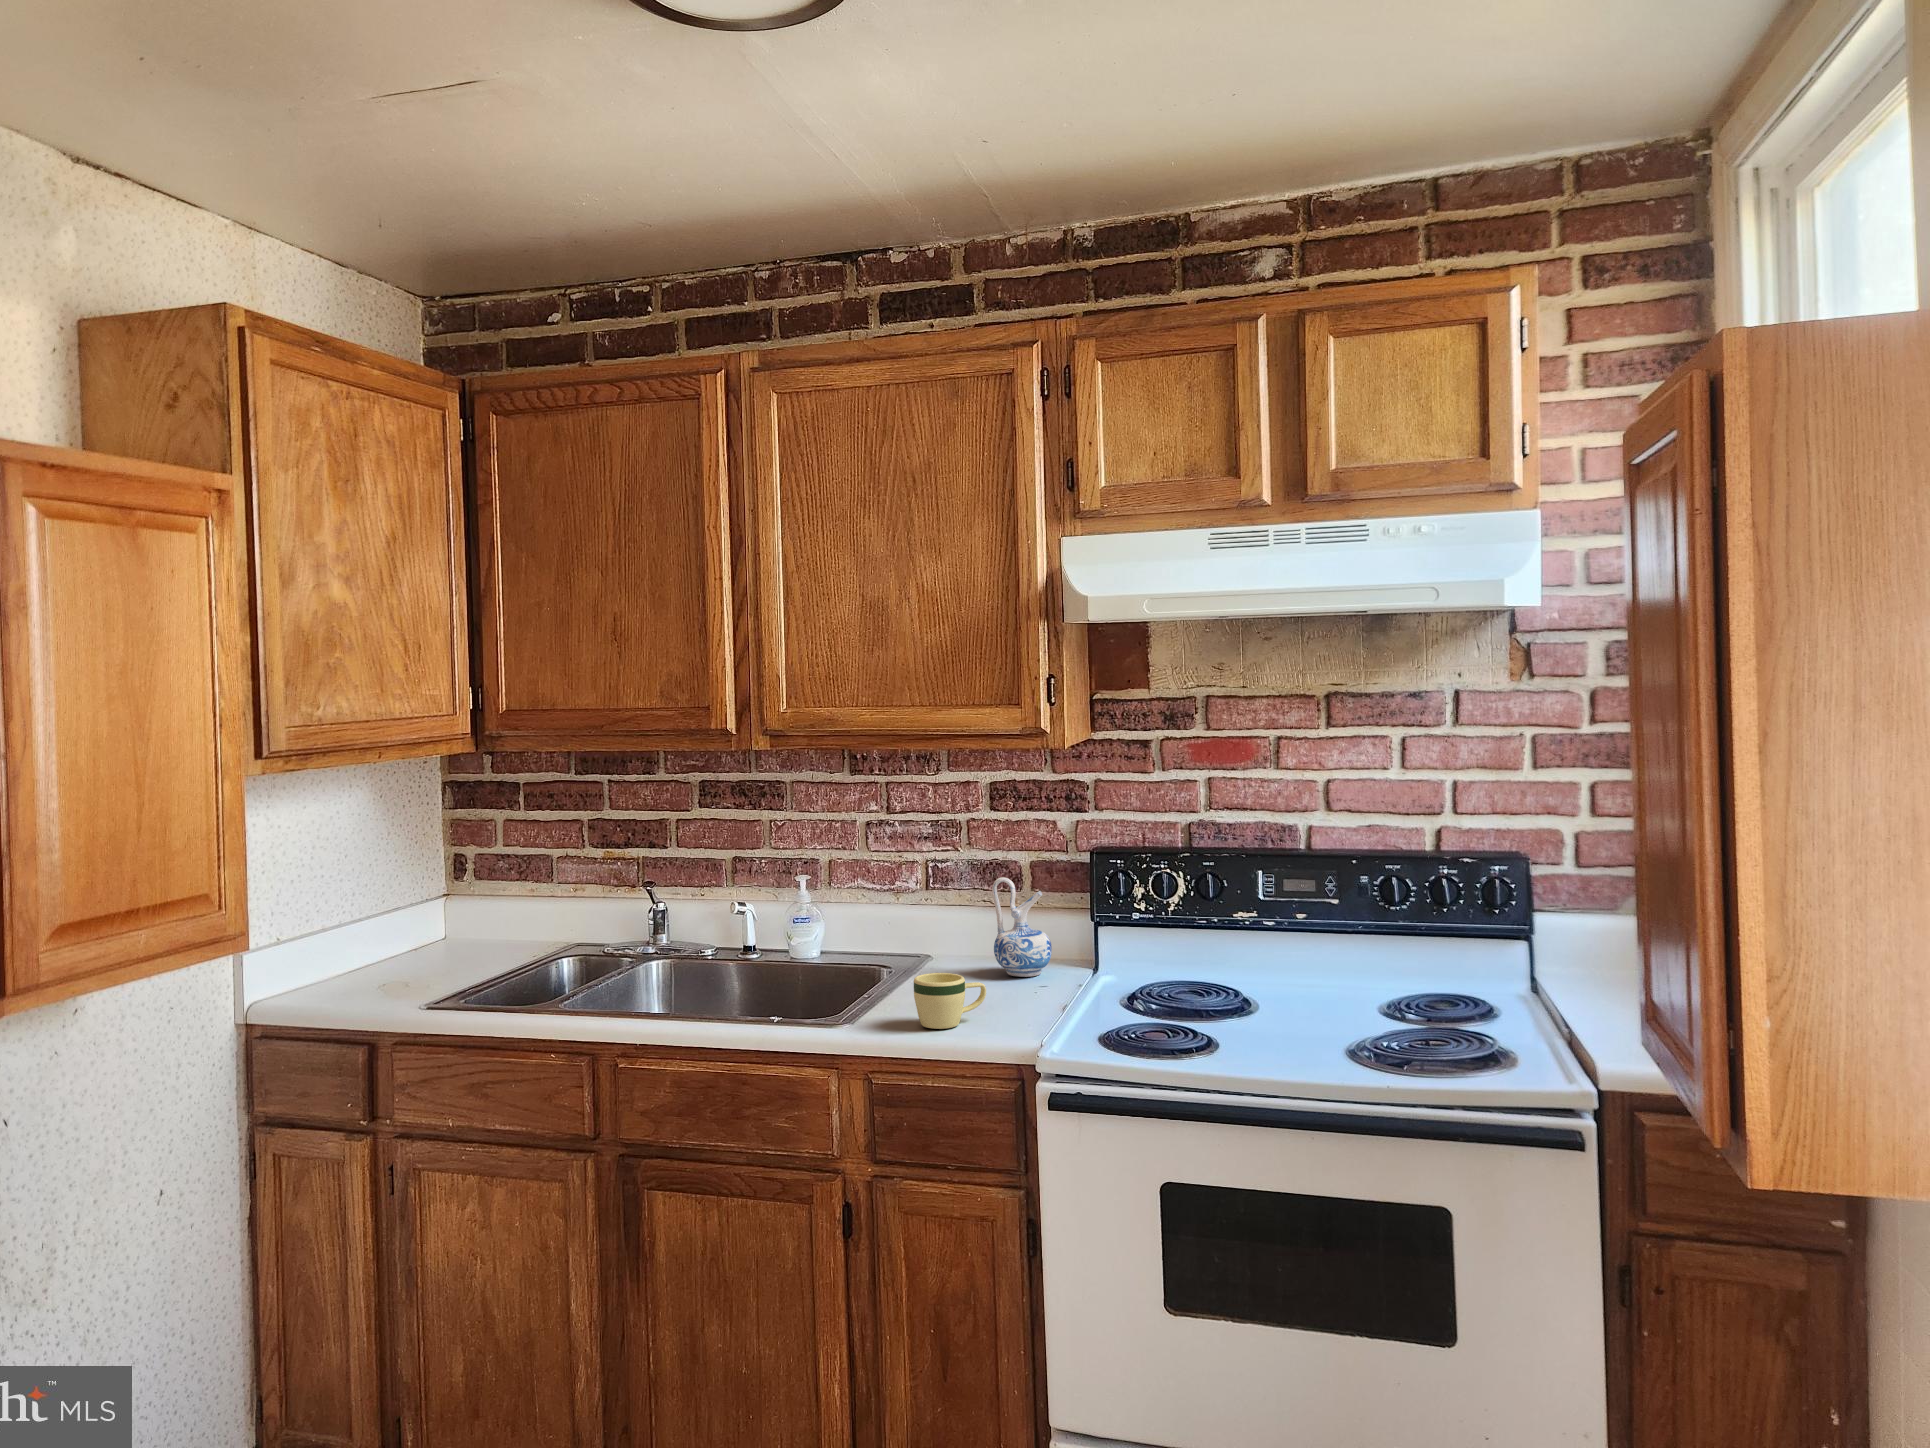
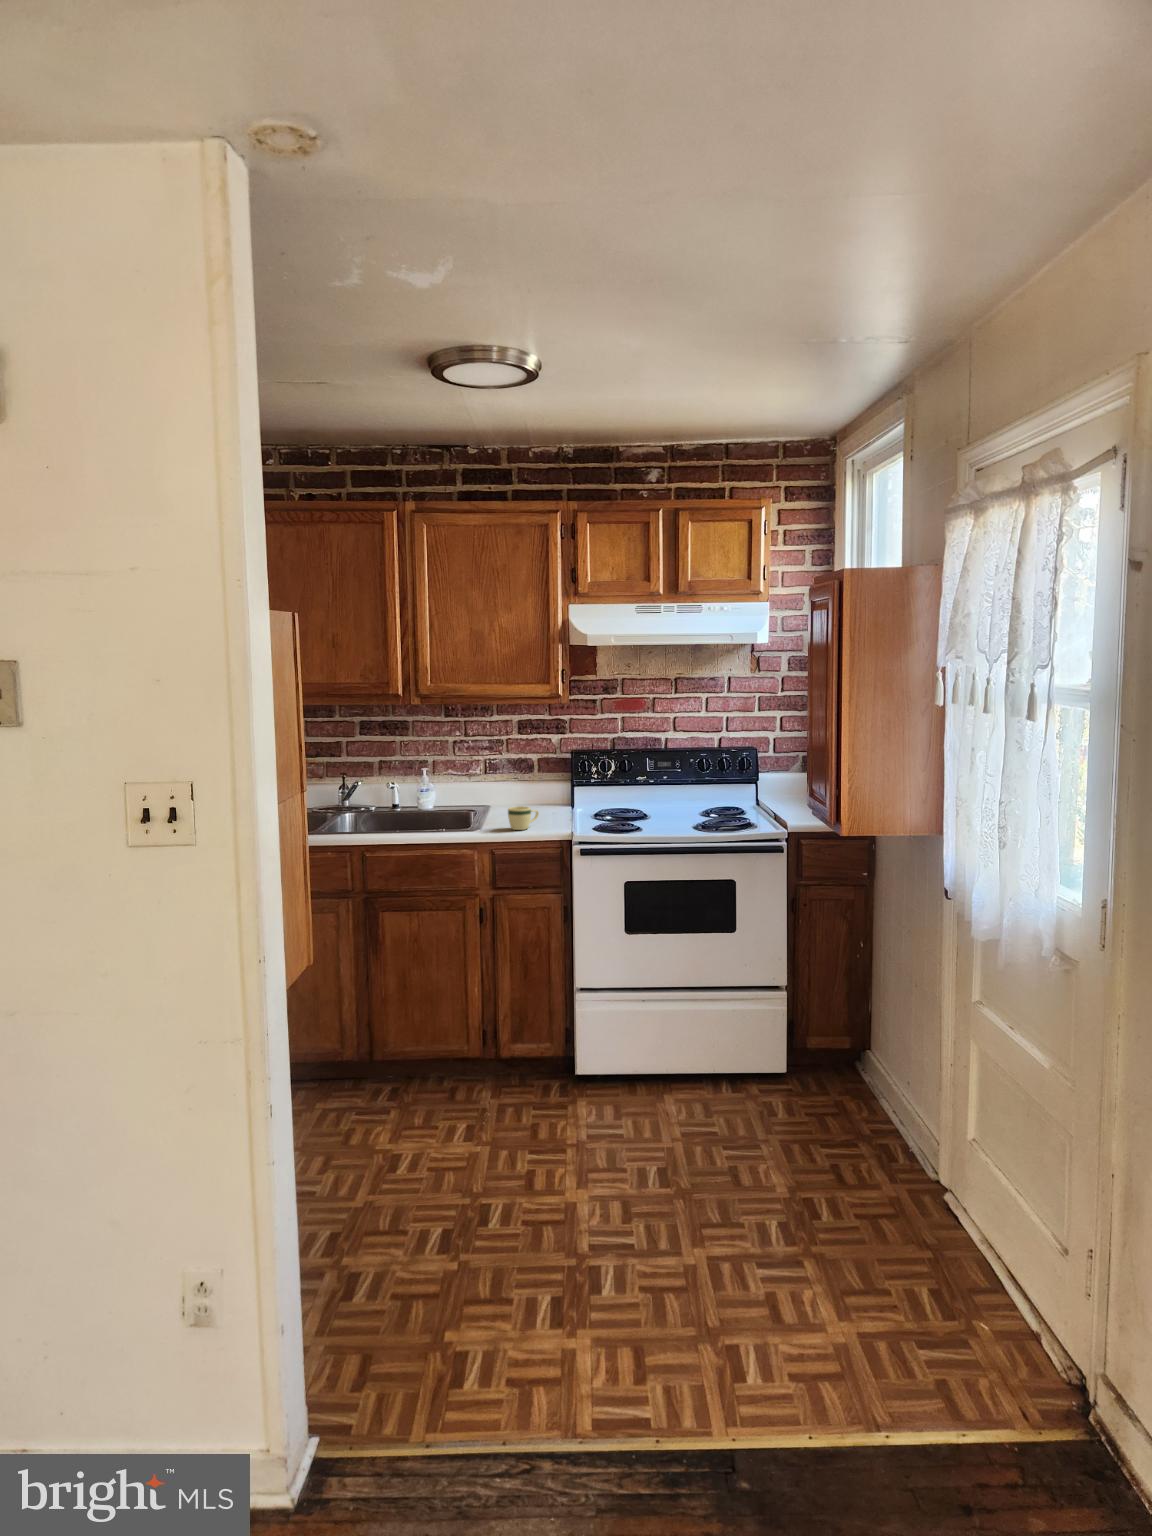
ceramic pitcher: present [992,877,1052,977] -> none [523,765,551,811]

